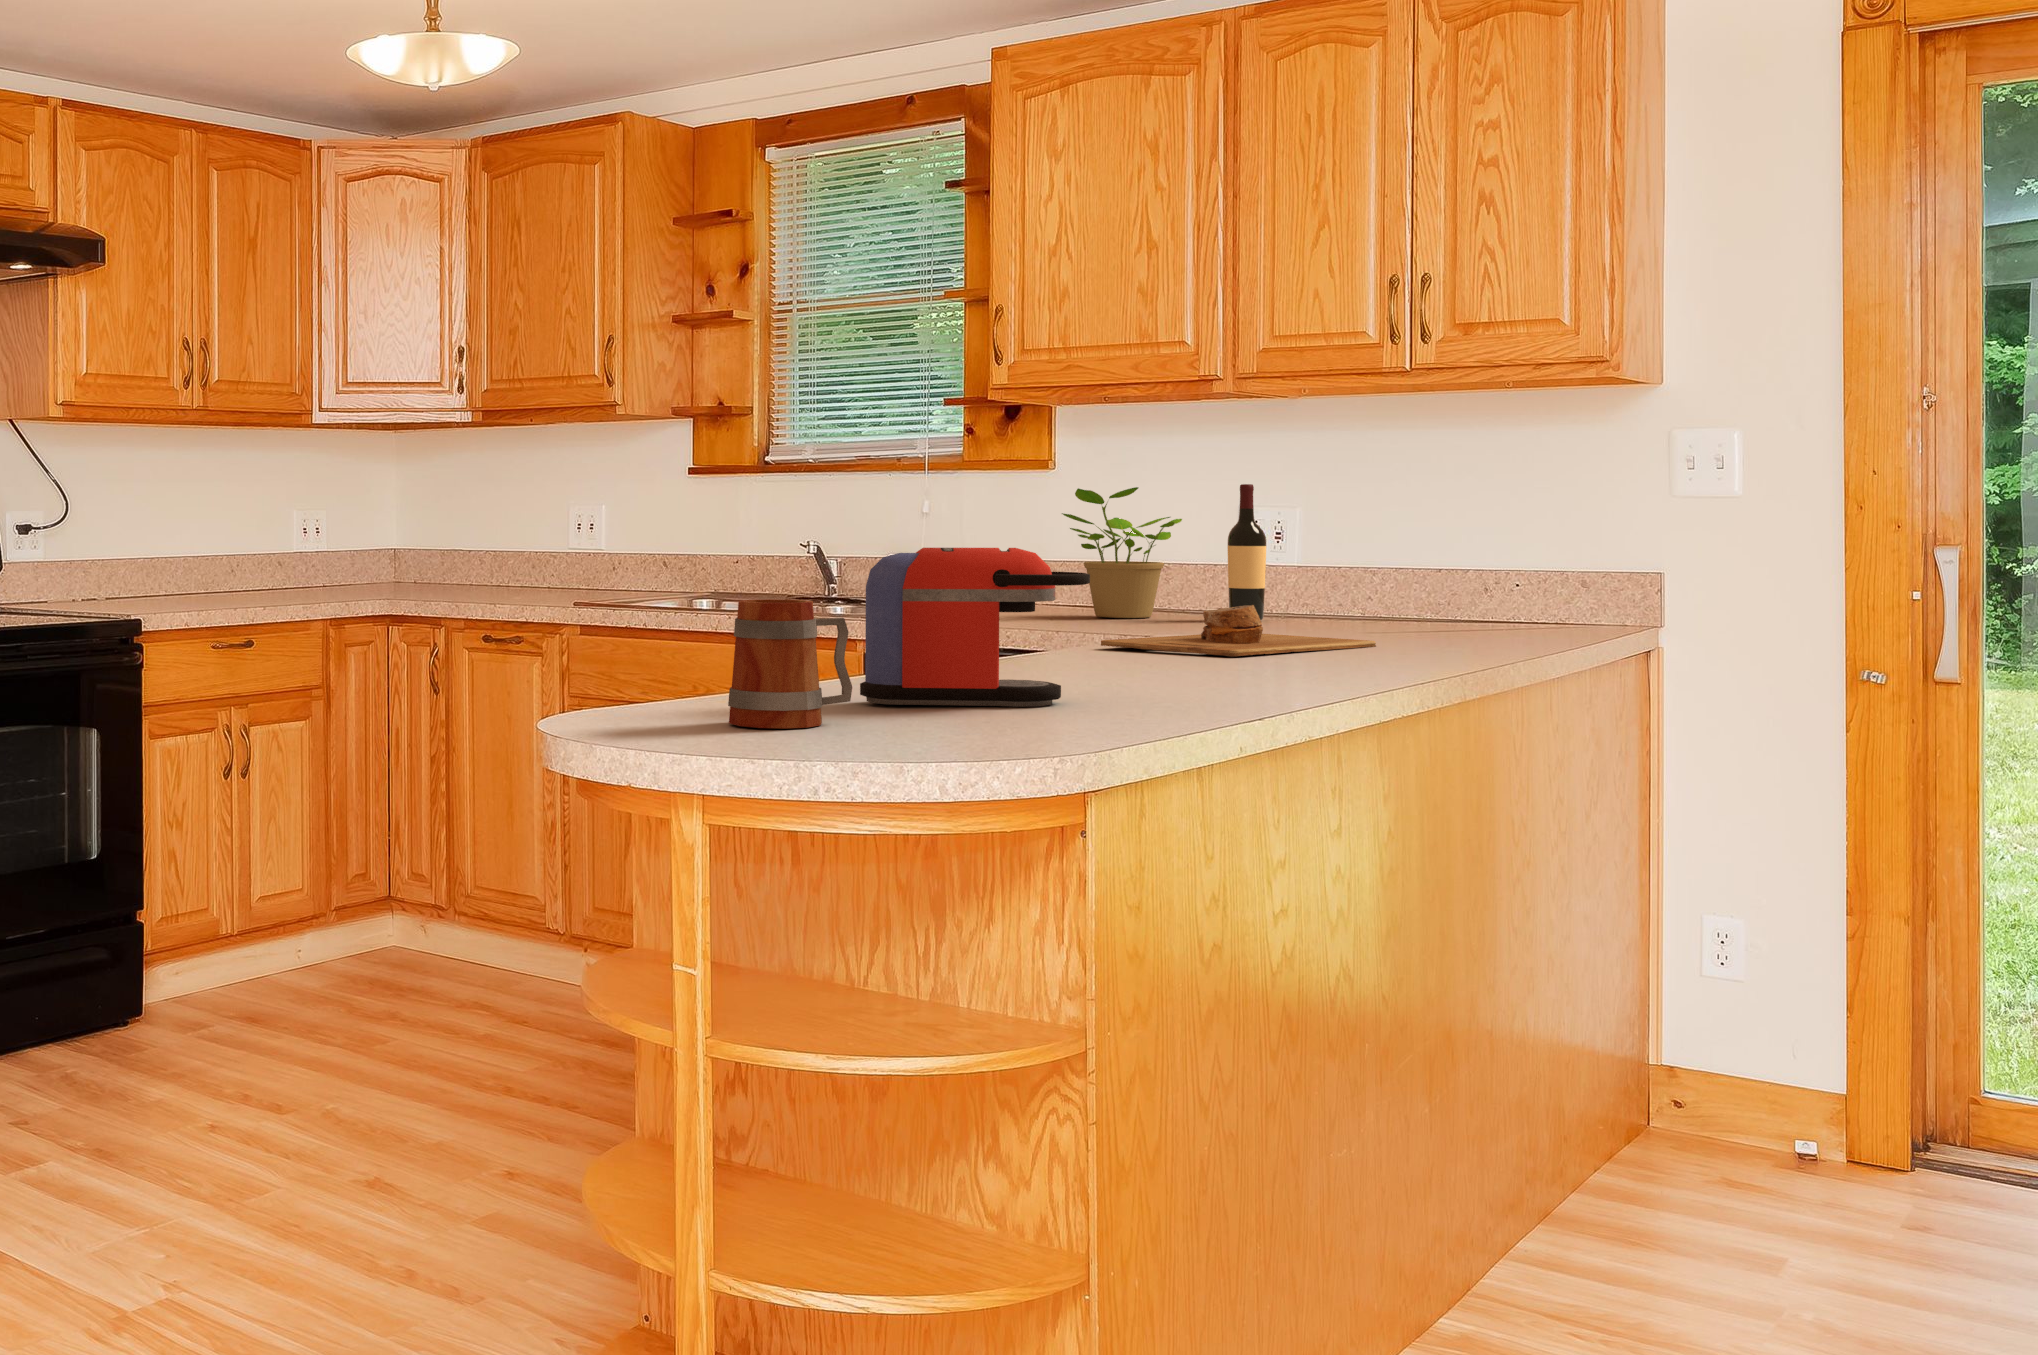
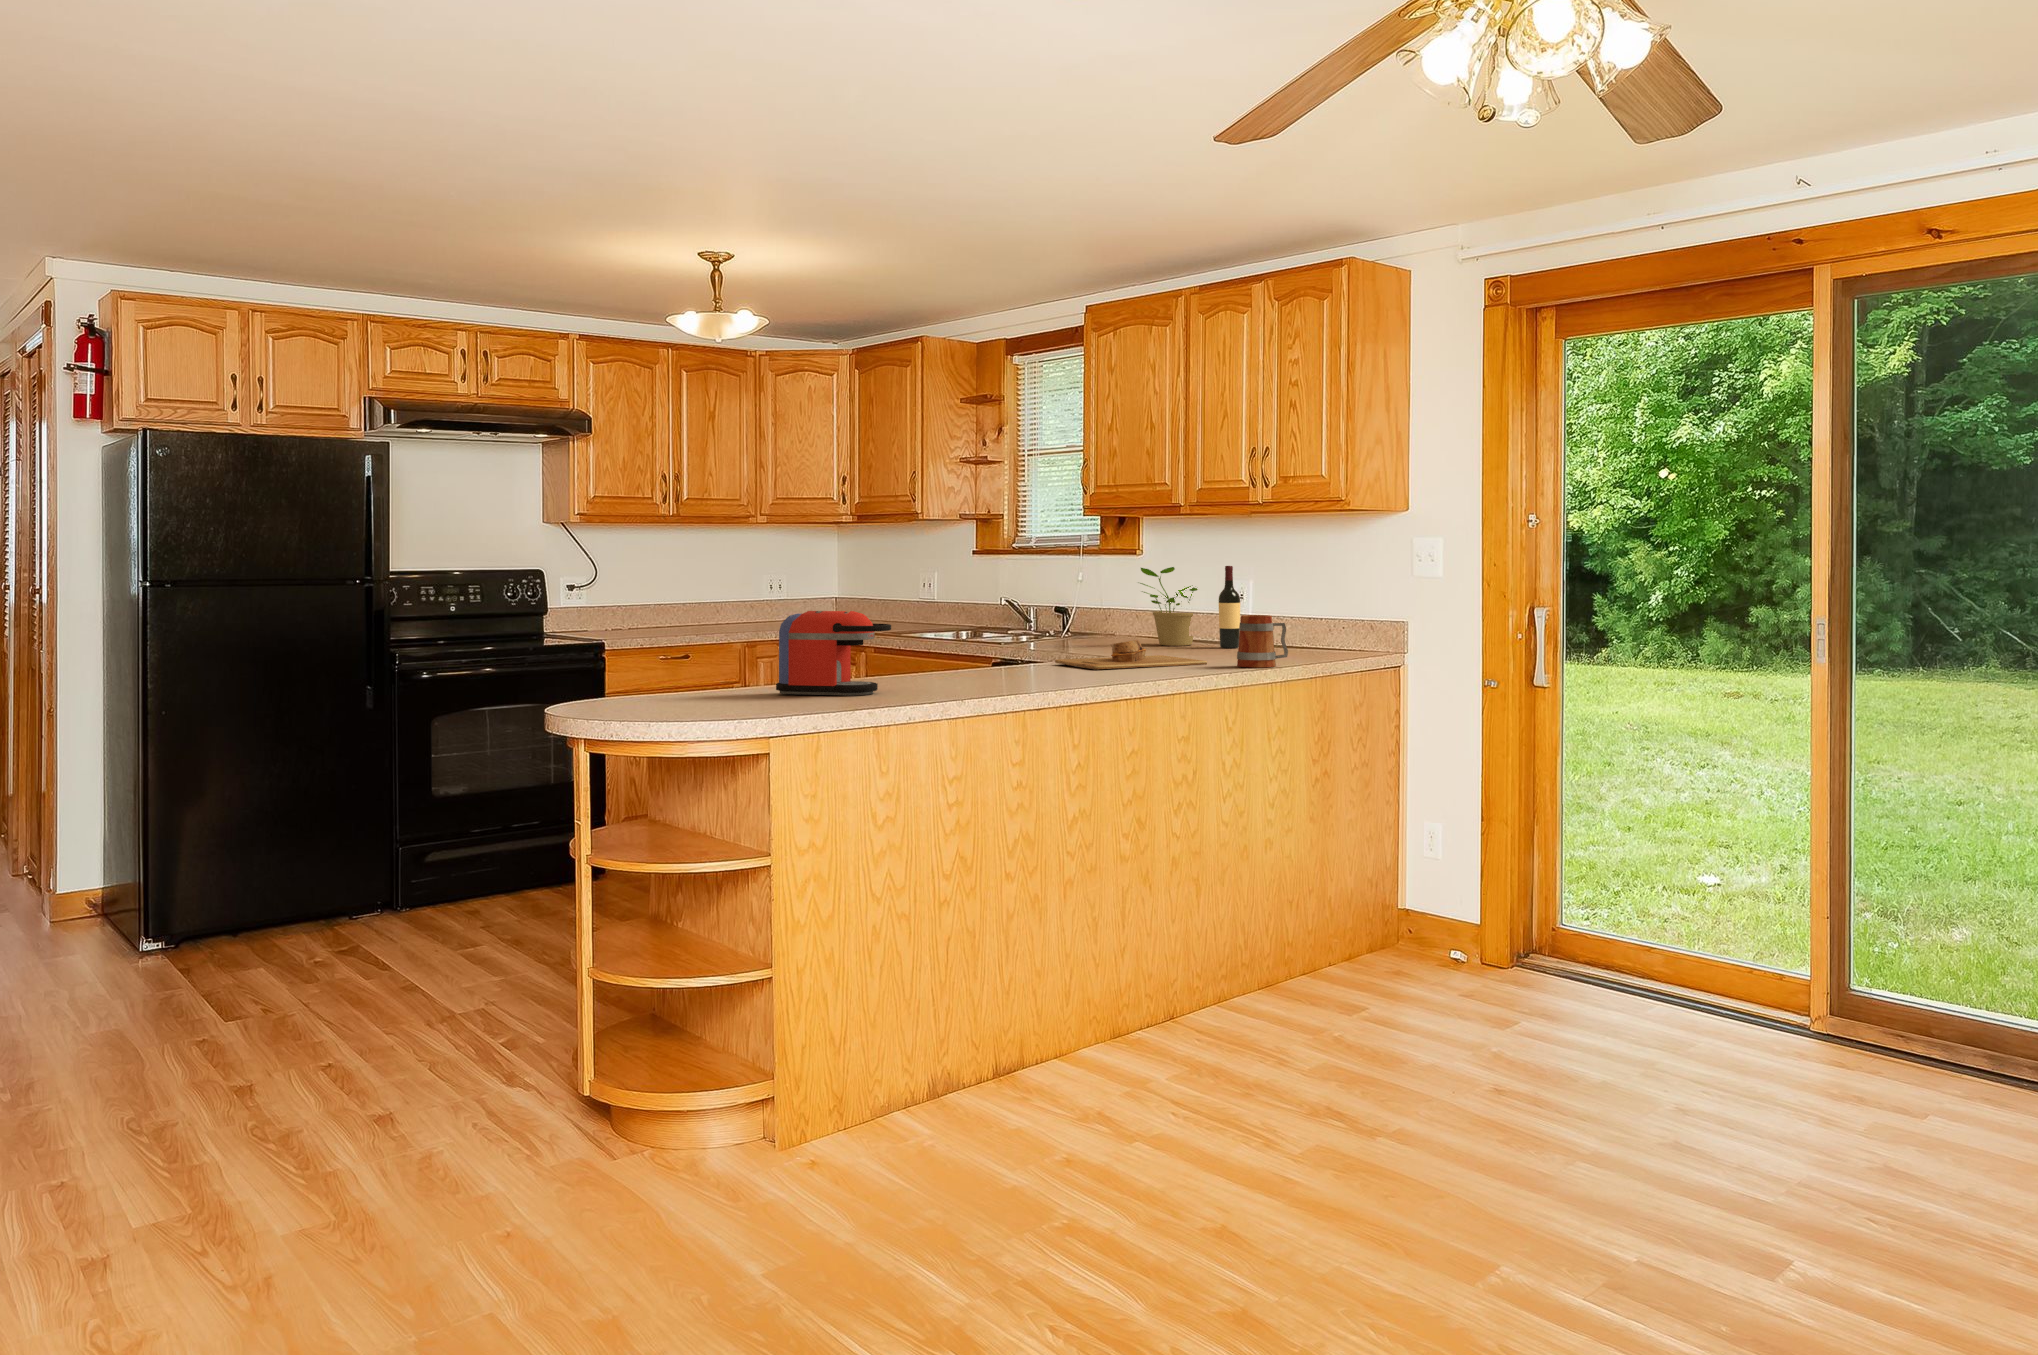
mug: present [728,599,852,729] -> present [1237,615,1288,668]

